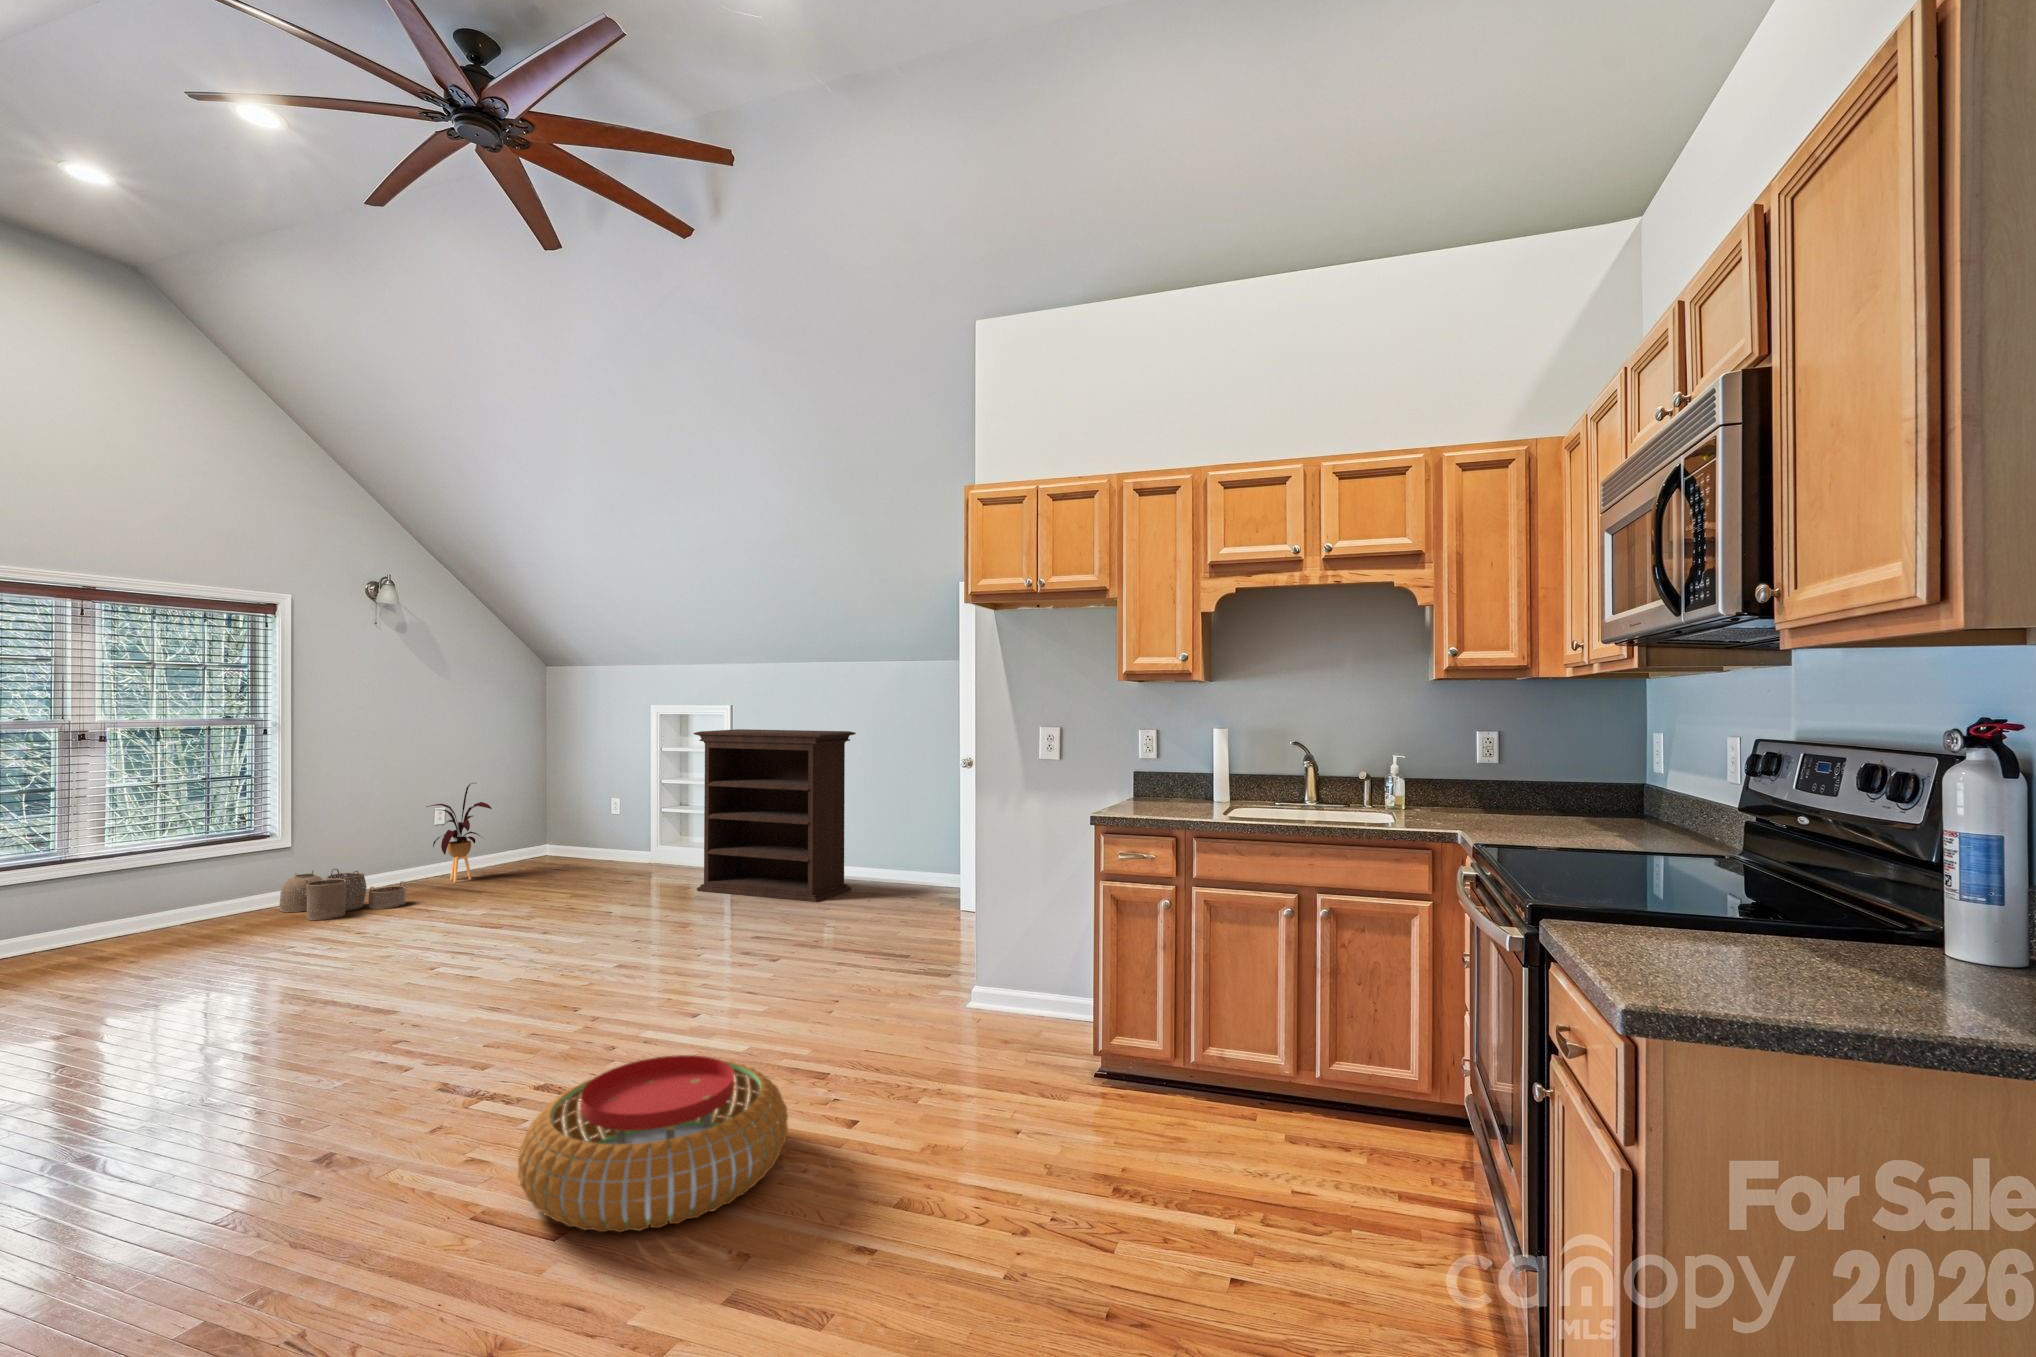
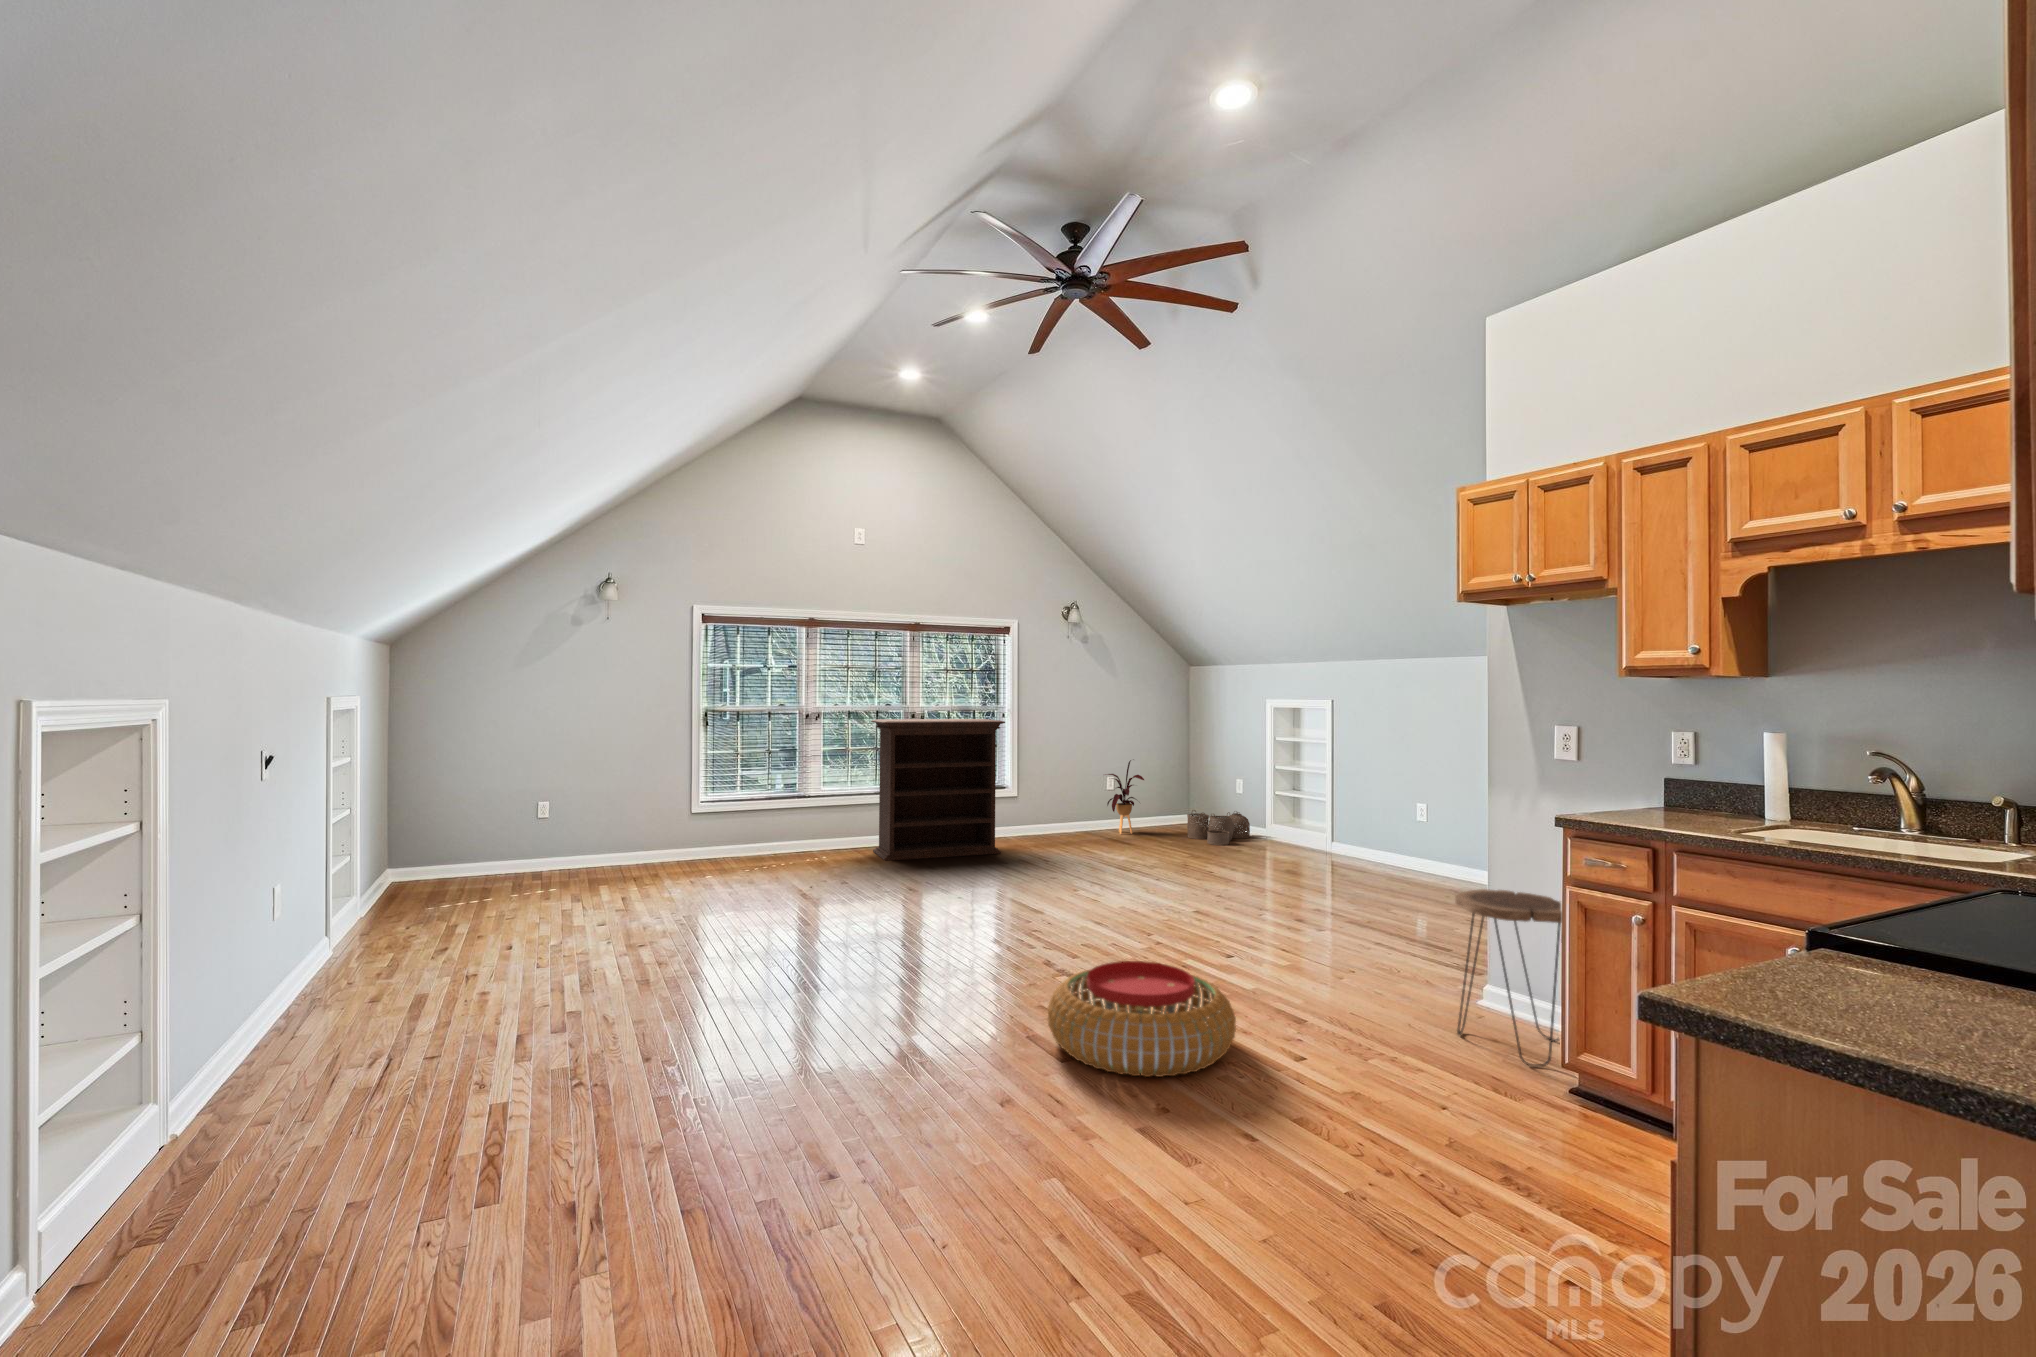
bookshelf: present [694,729,856,902] -> present [871,719,1005,861]
woven basket: present [279,869,406,920] -> present [1187,810,1250,845]
side table: none [975,891,1081,1062] -> present [1455,889,1562,1067]

